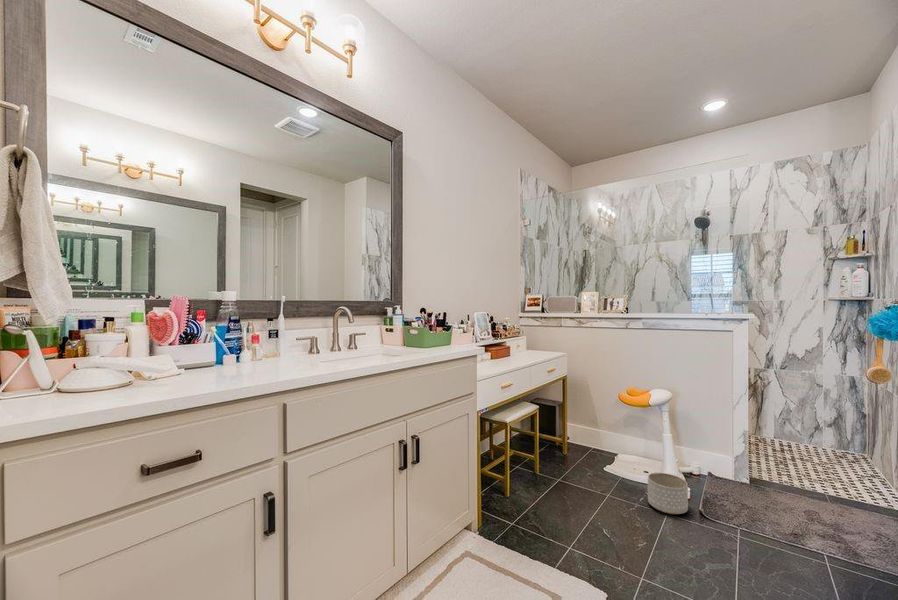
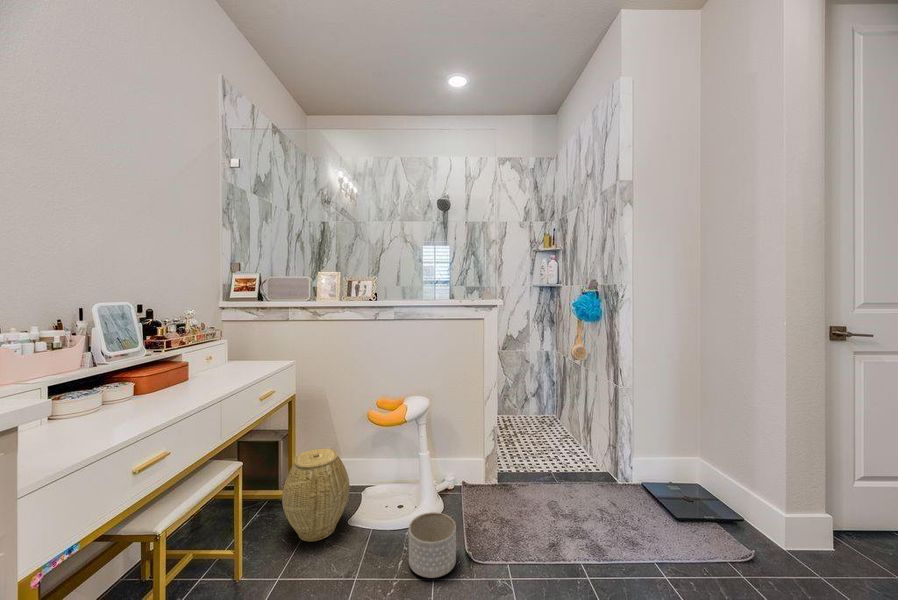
woven basket: none [560,415,605,473] -> present [282,448,350,542]

